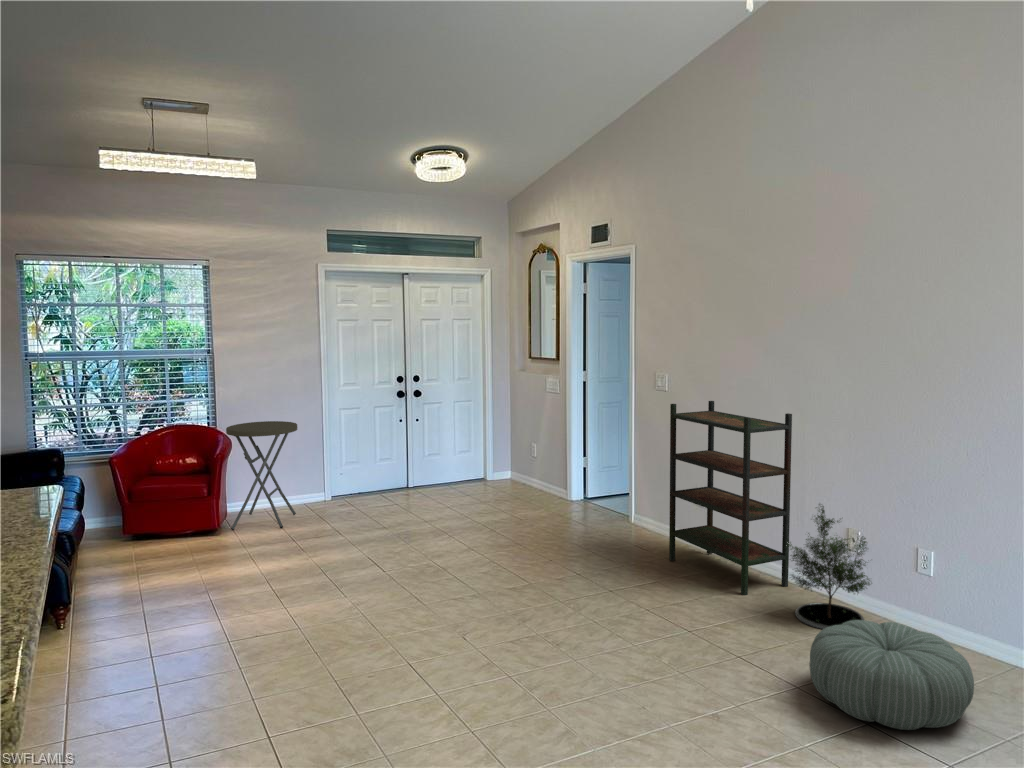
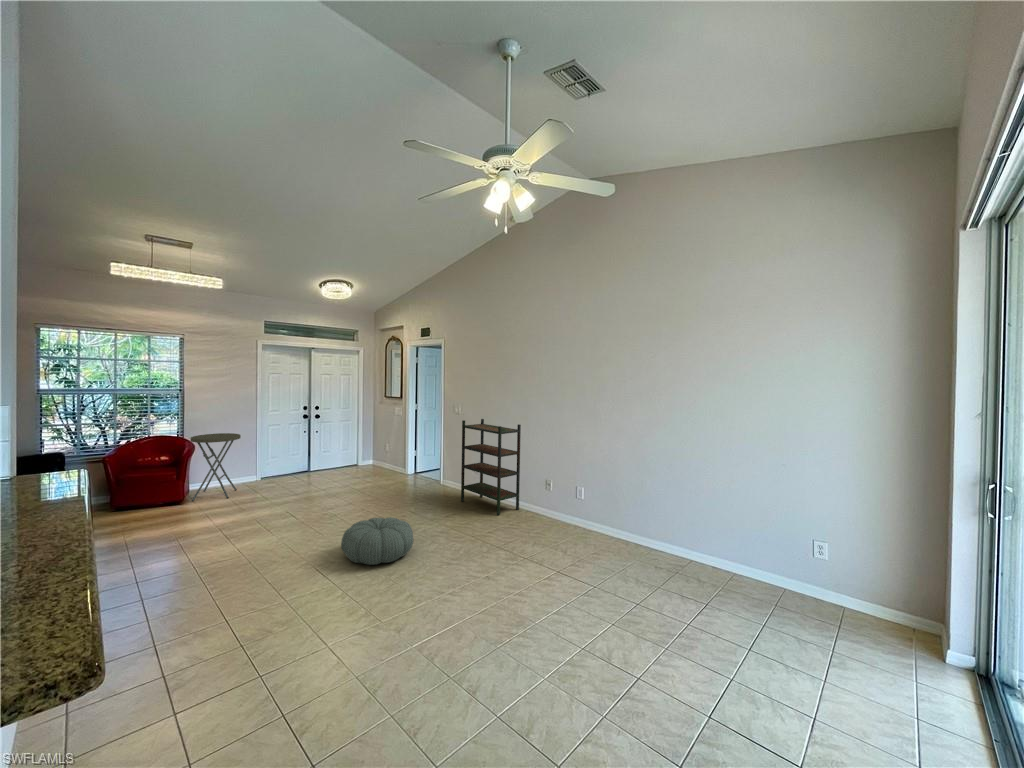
potted tree: present [789,504,870,629] -> none [518,467,557,528]
pouf: present [809,620,974,730] -> present [341,517,413,565]

